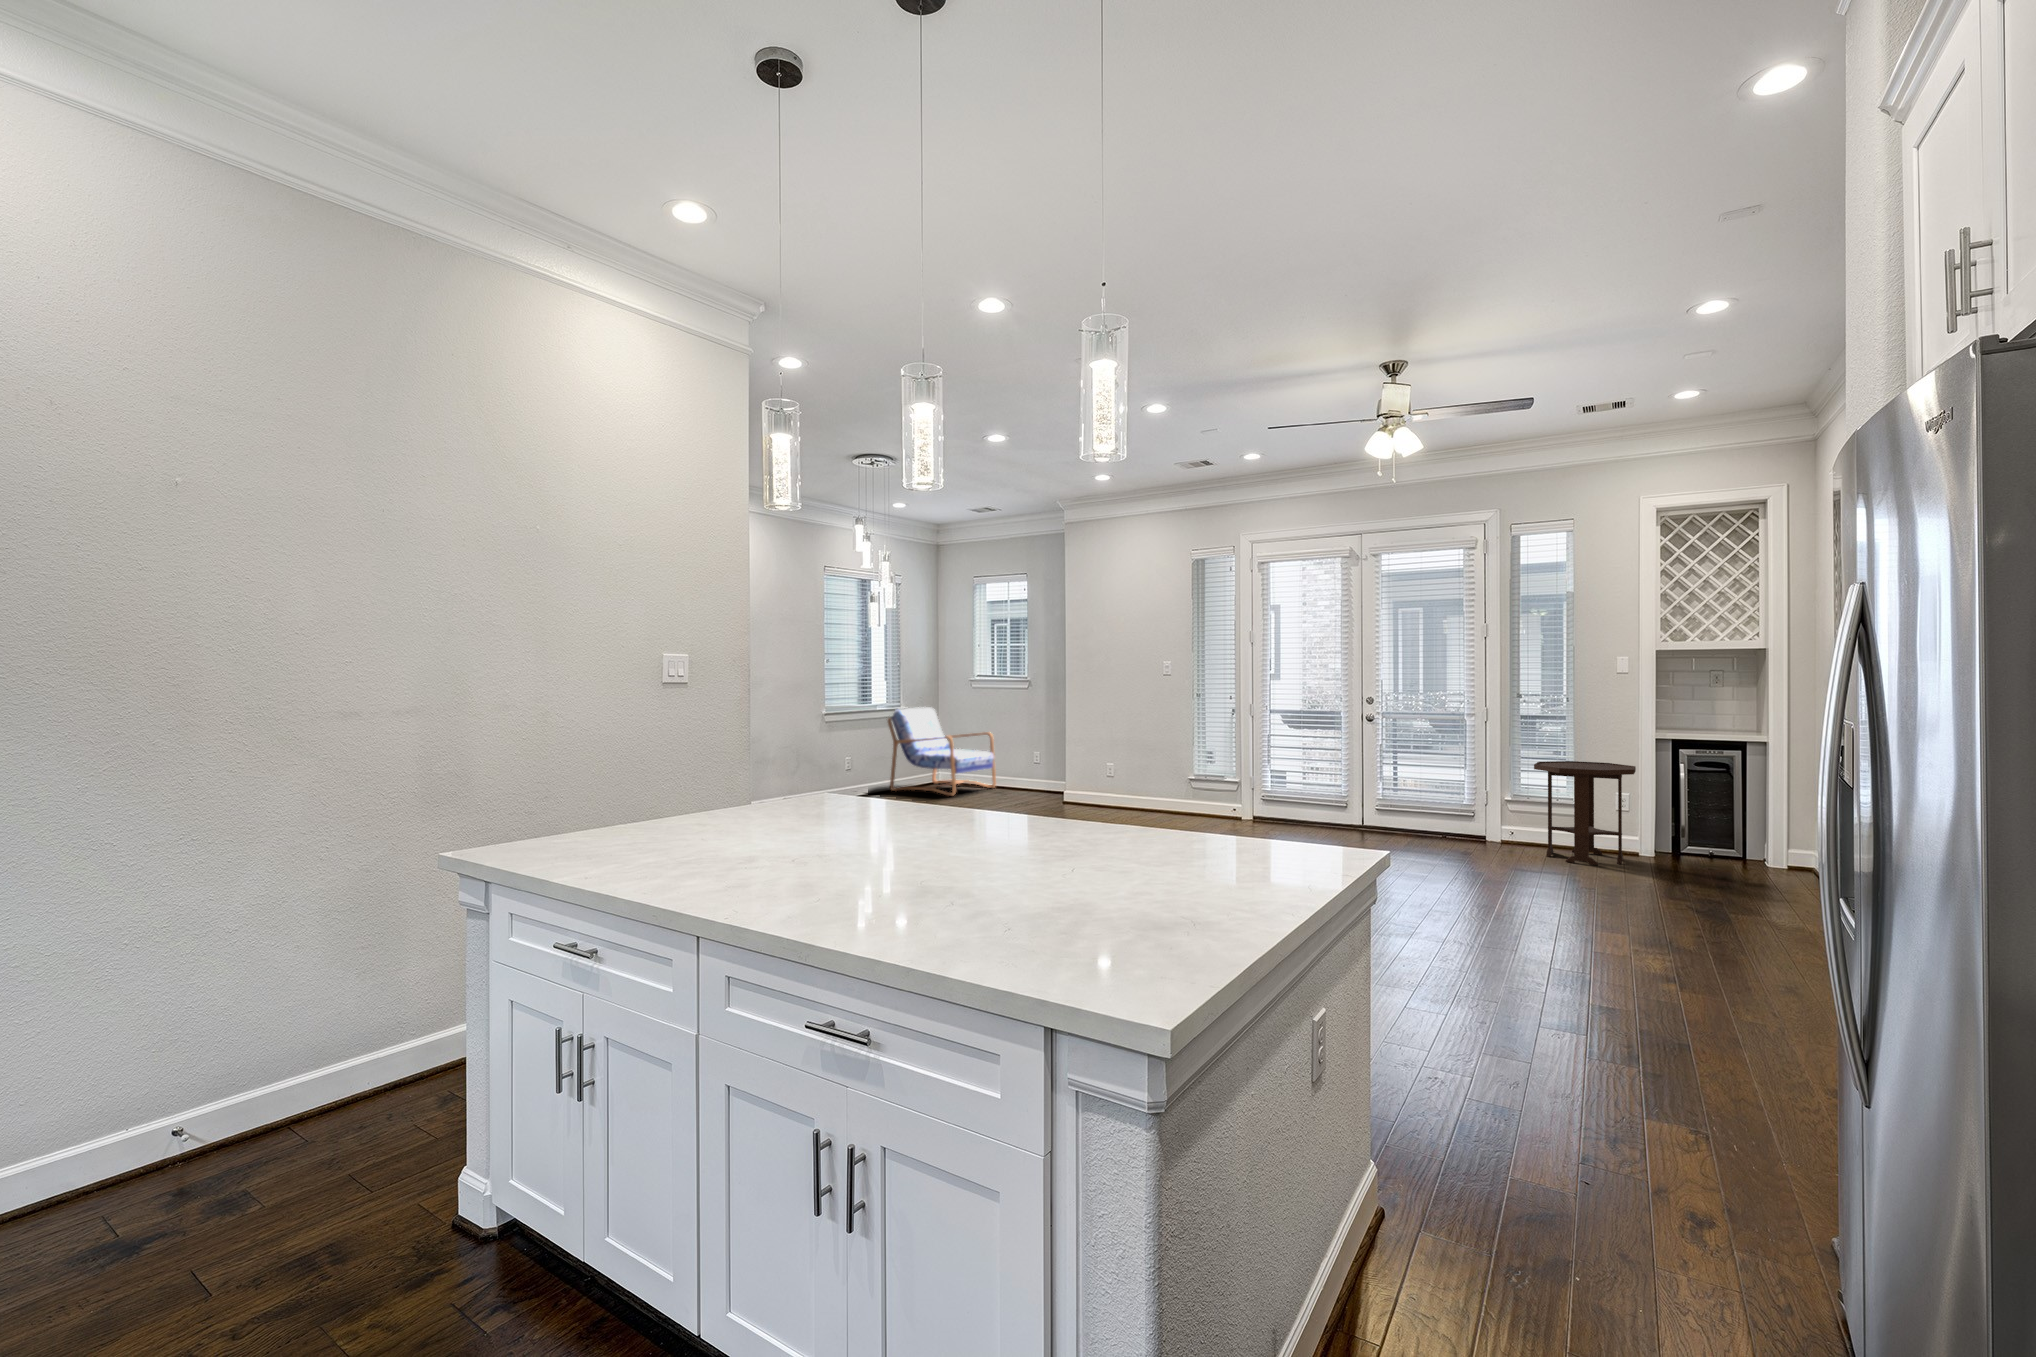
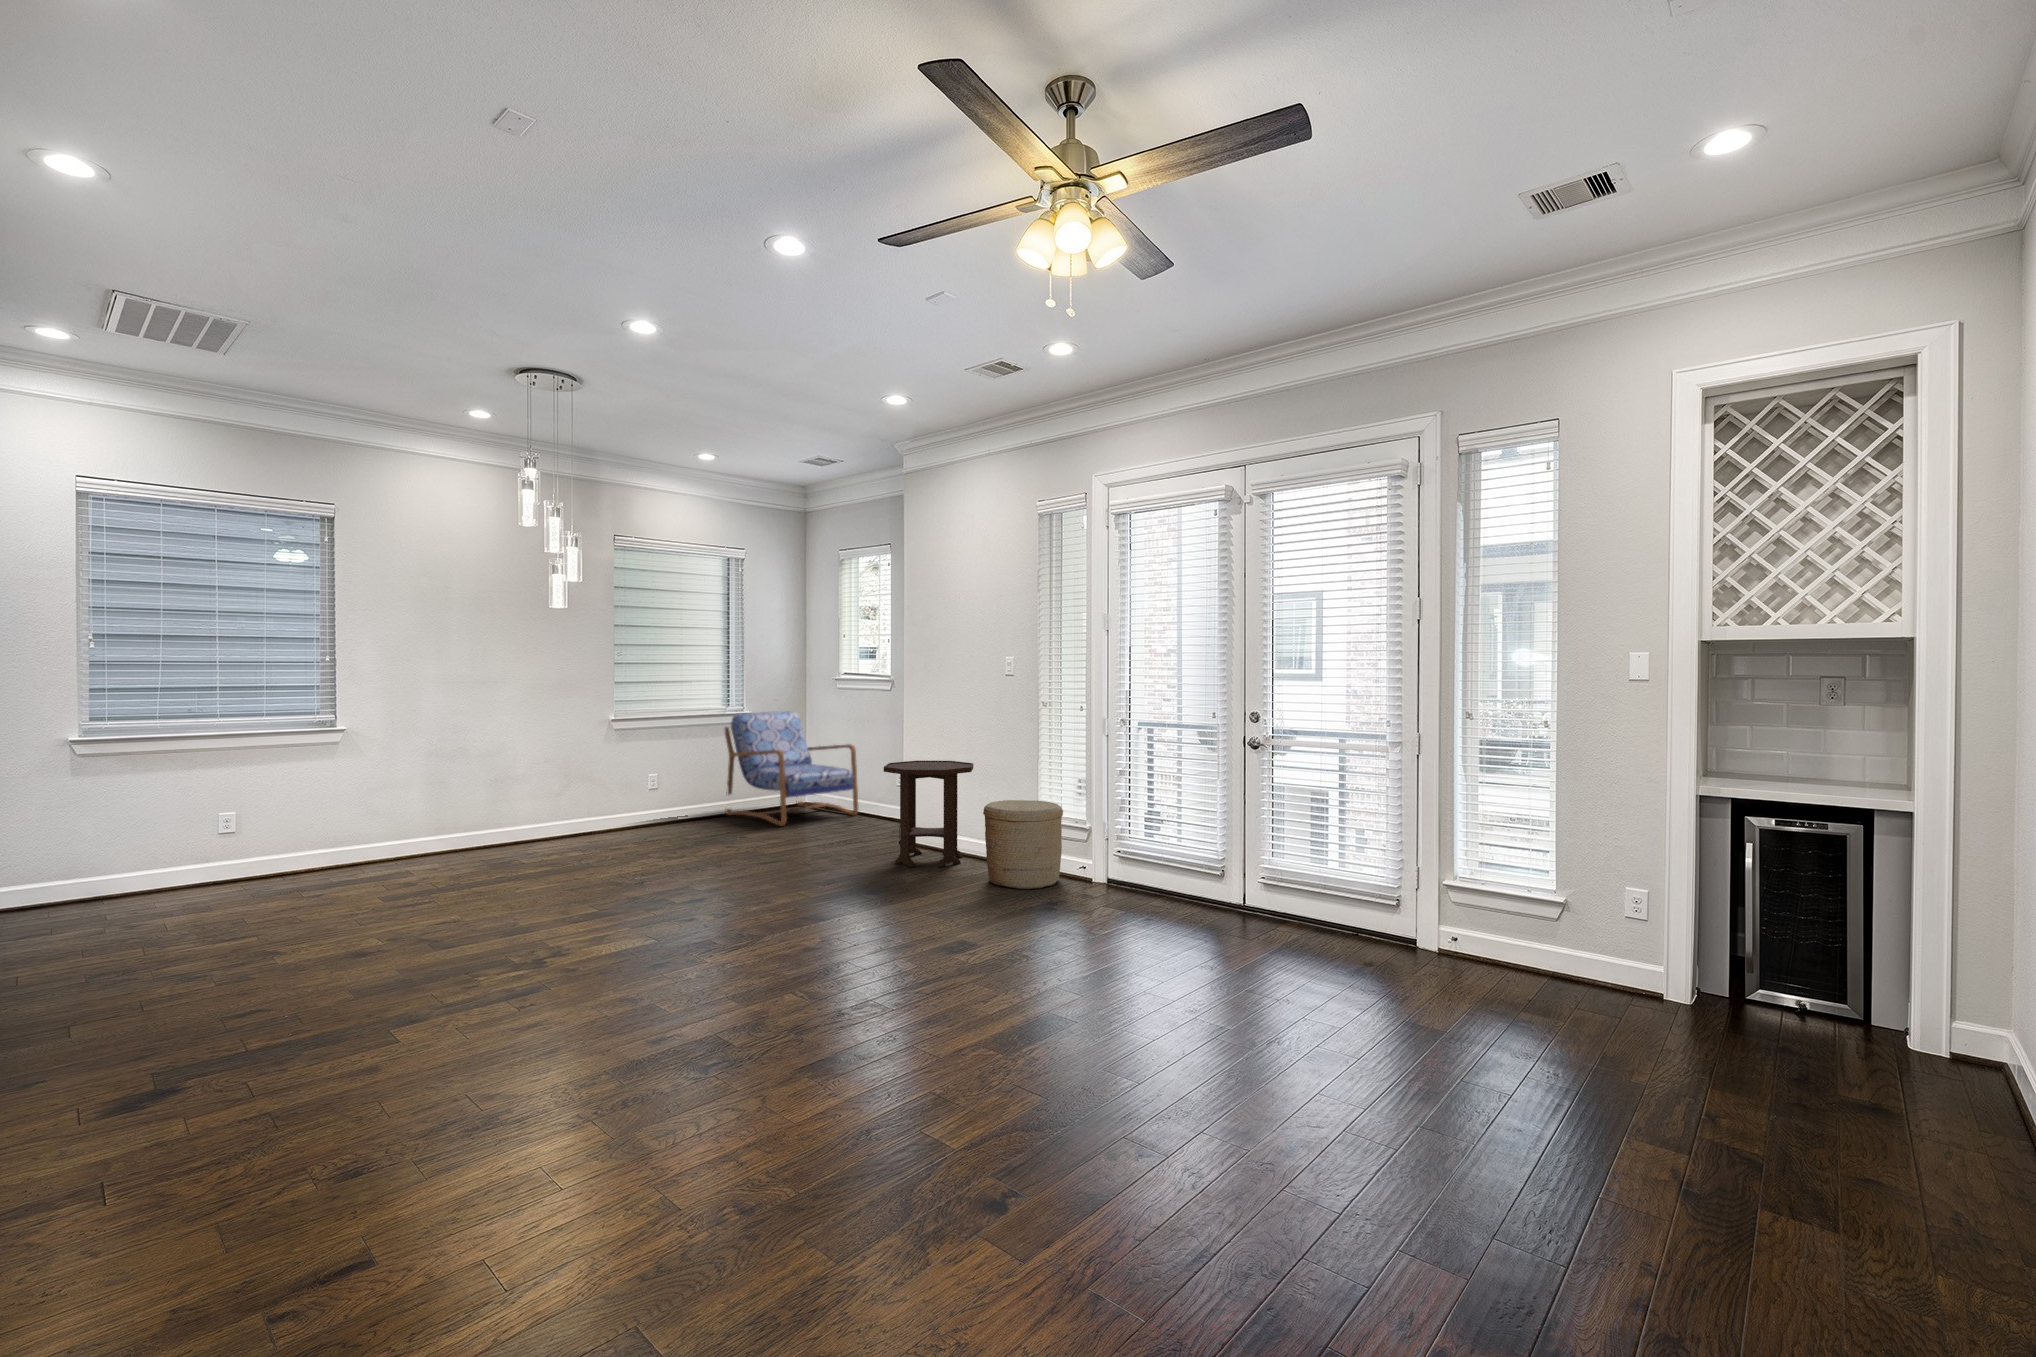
side table: present [1534,761,1636,865] -> present [884,761,973,867]
woven basket: none [1165,764,1222,824] -> present [983,800,1063,889]

